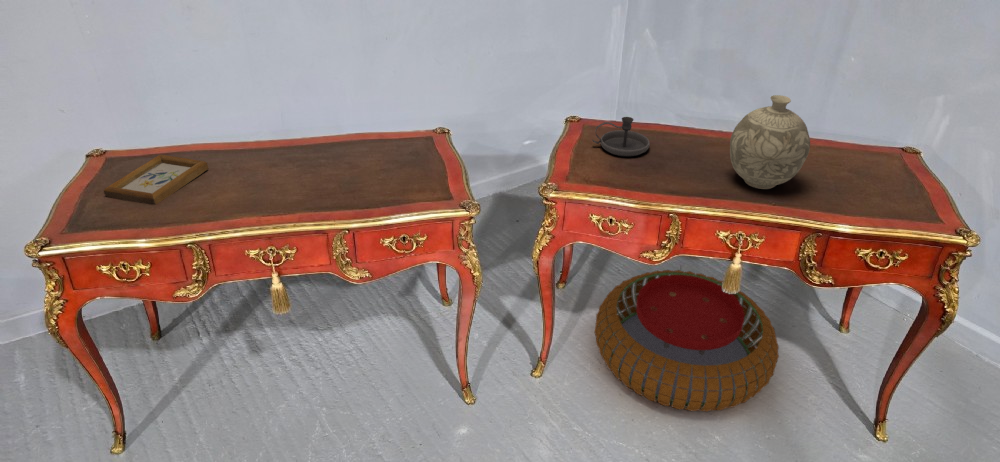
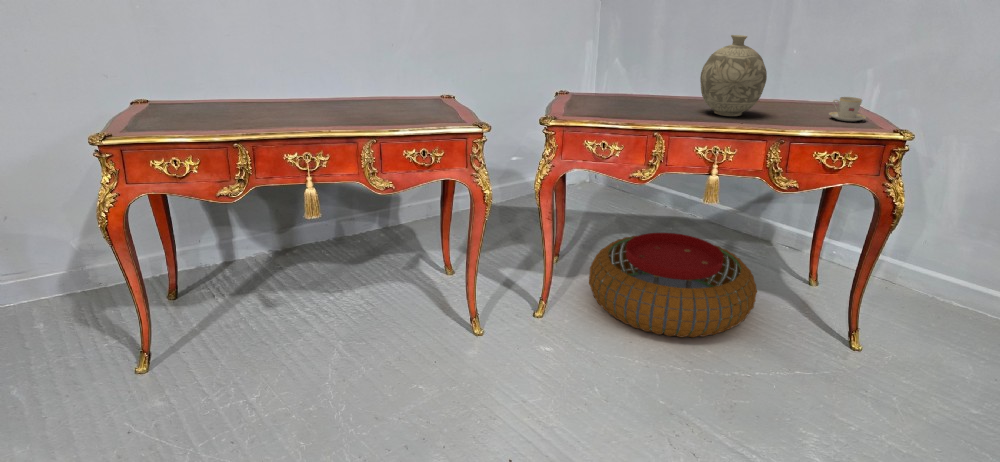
candlestick: present [592,117,650,157] -> none [582,74,632,105]
picture frame: present [104,155,209,205] -> none [157,99,248,123]
teacup: none [881,171,926,205] -> present [829,97,866,121]

